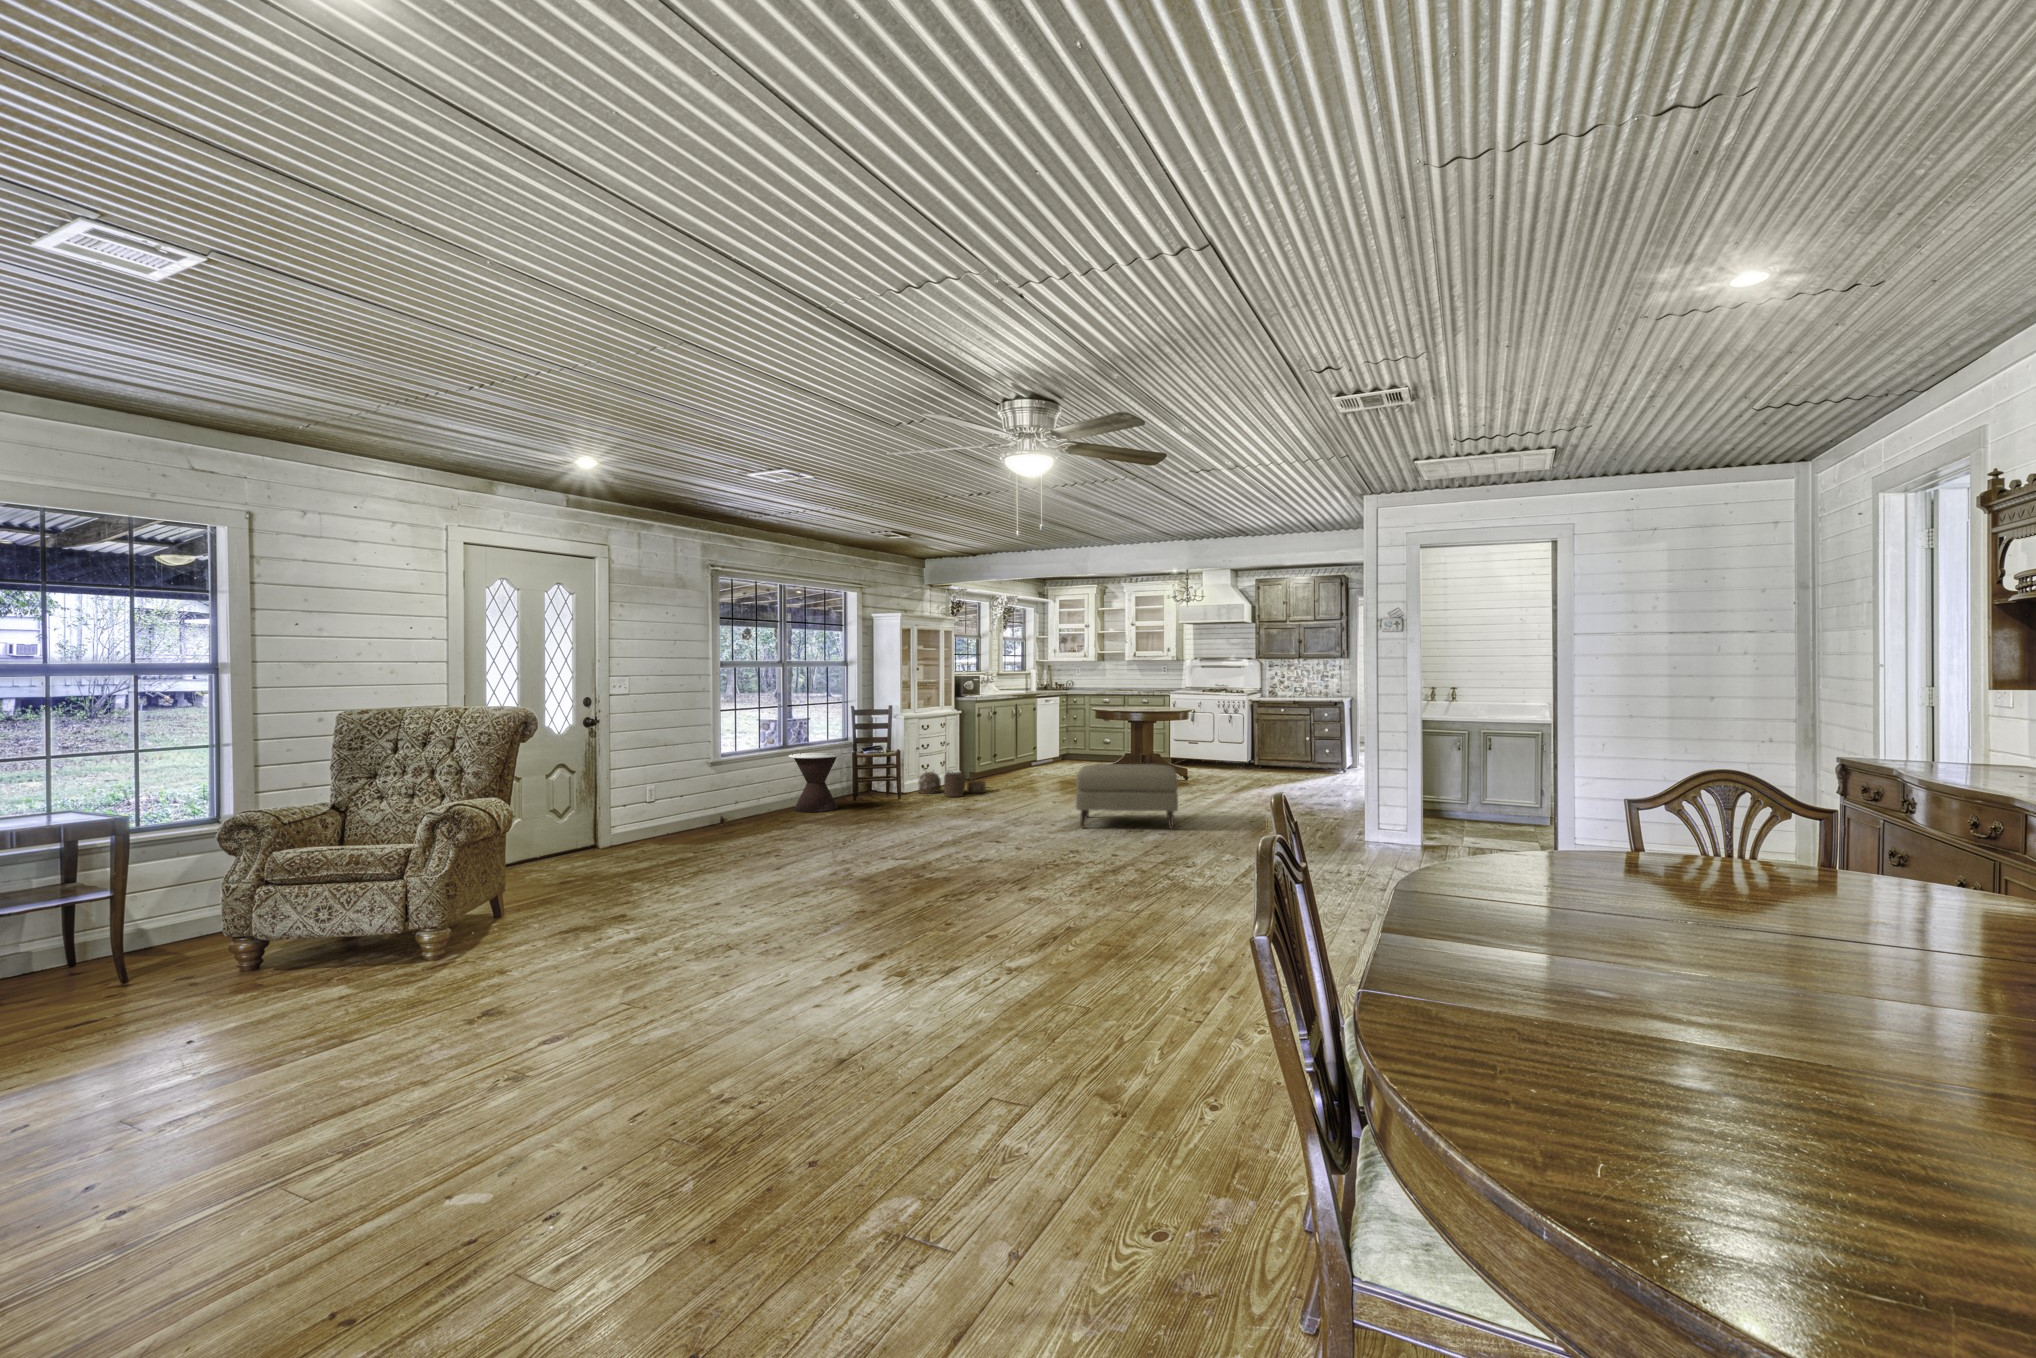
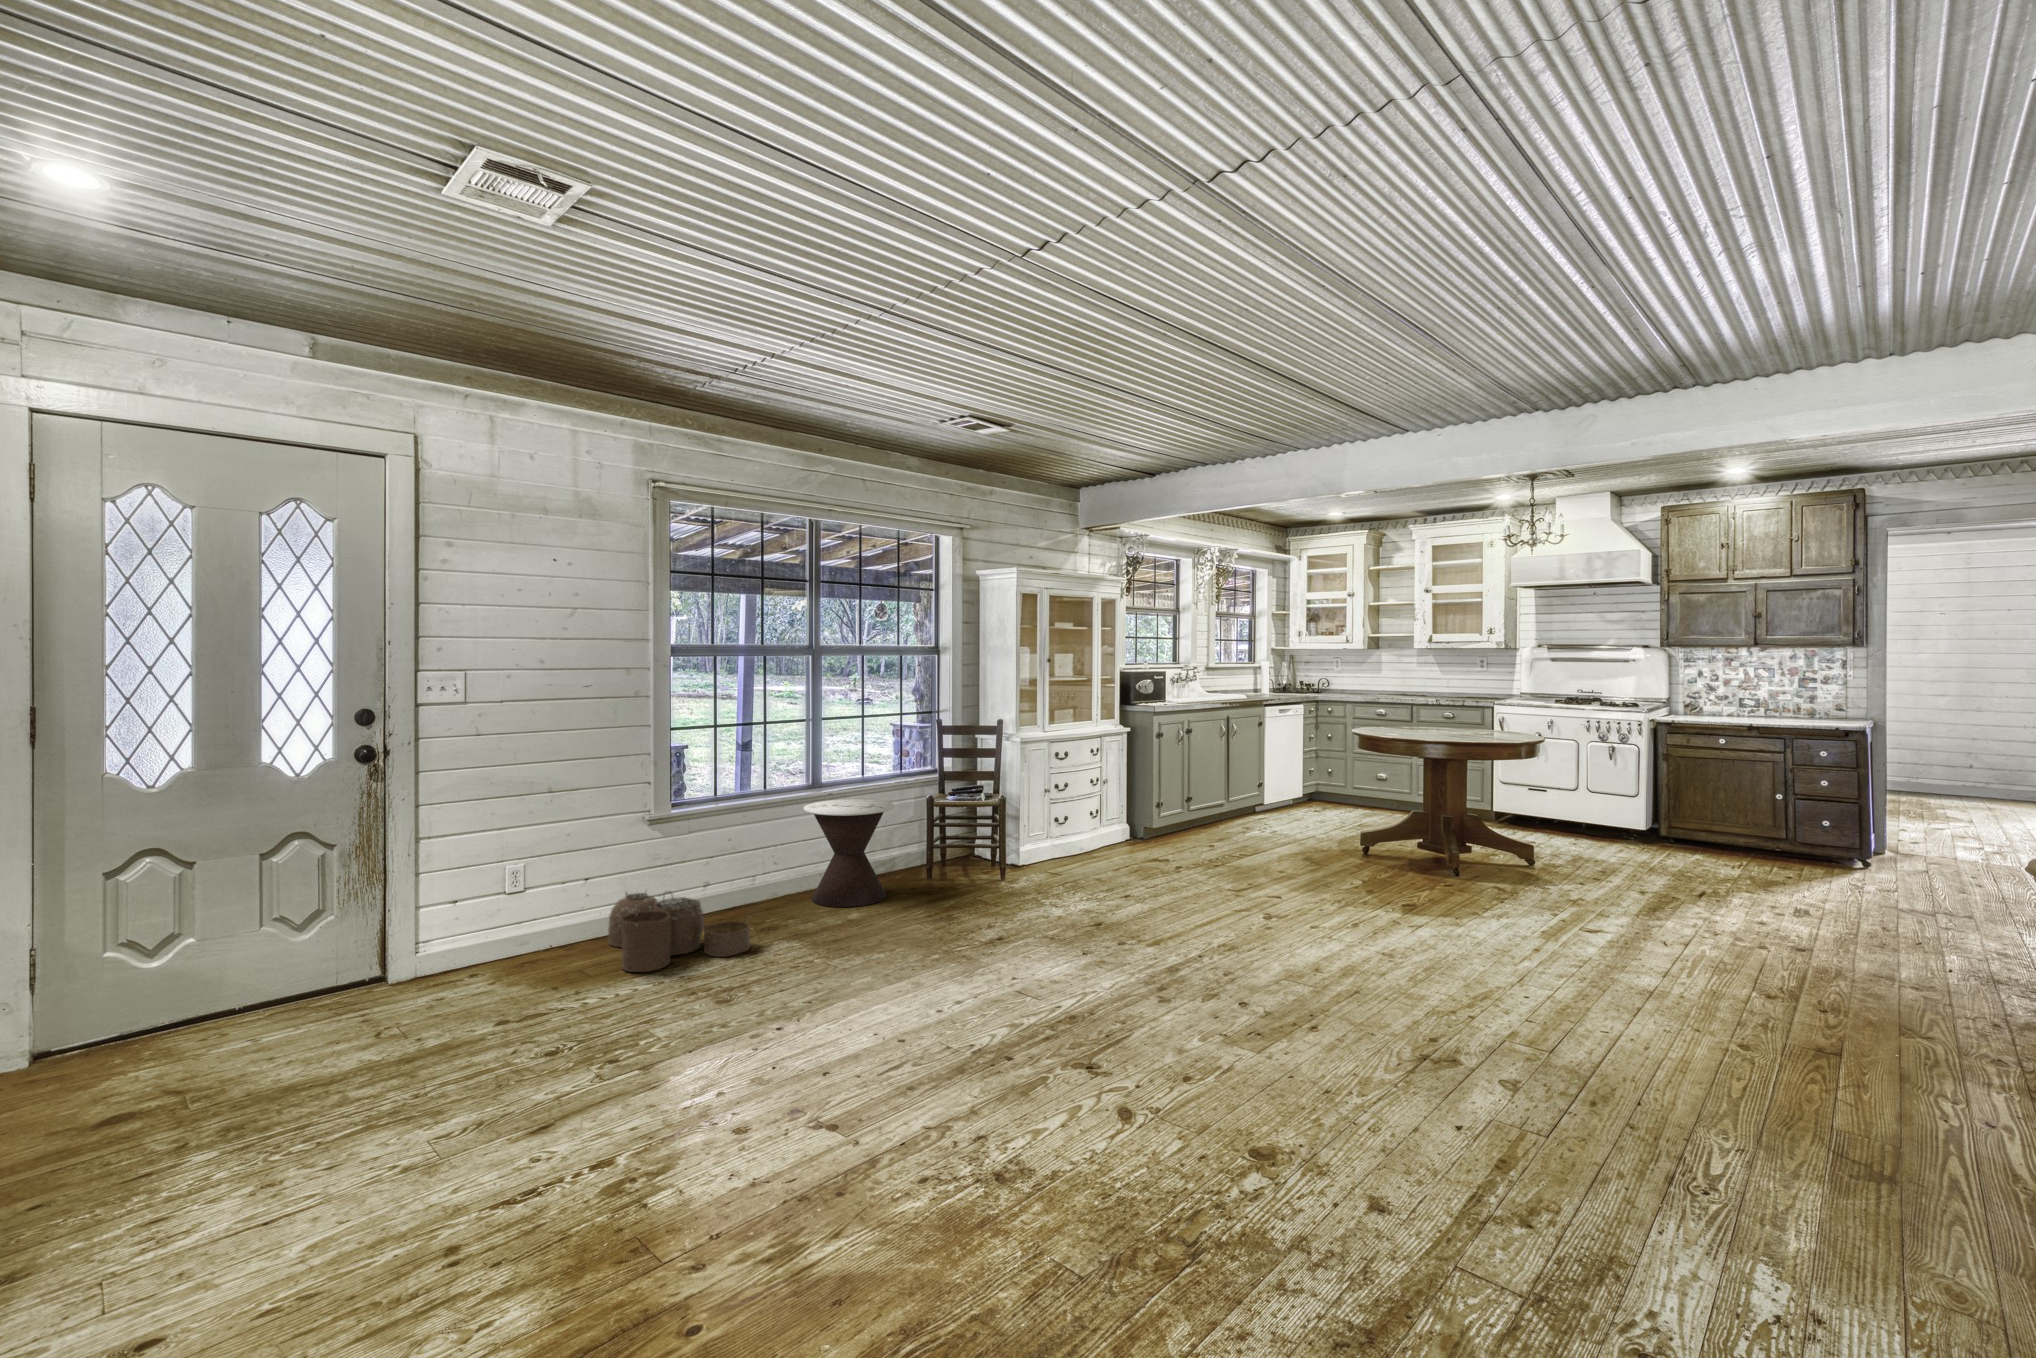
ottoman: present [1076,764,1178,829] -> none [1301,871,1565,1066]
woven basket: present [918,772,986,797] -> present [608,891,750,972]

